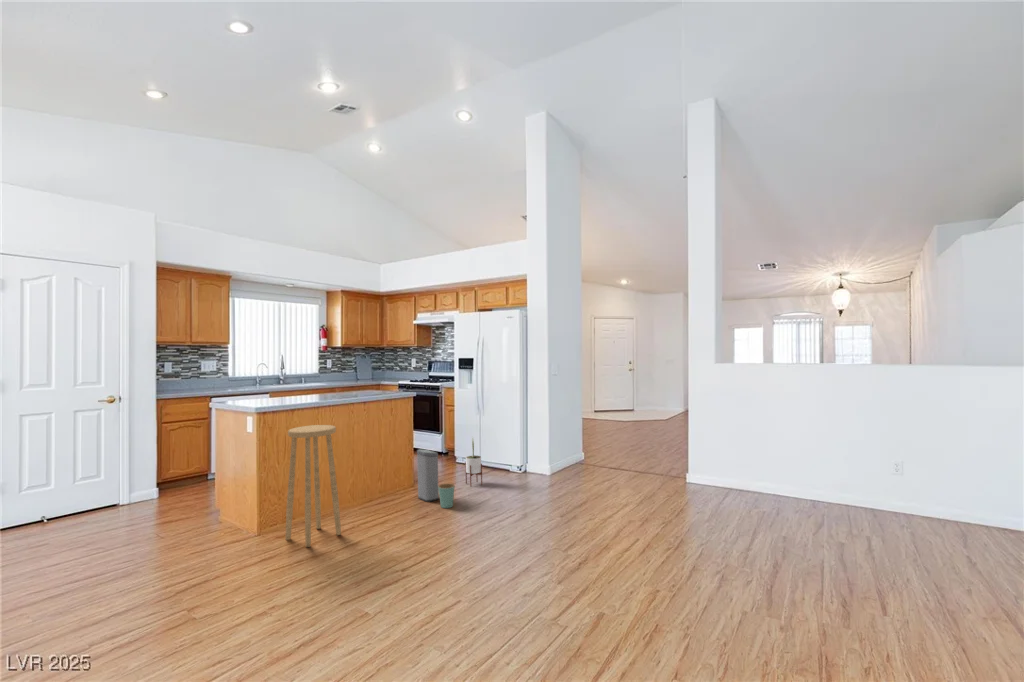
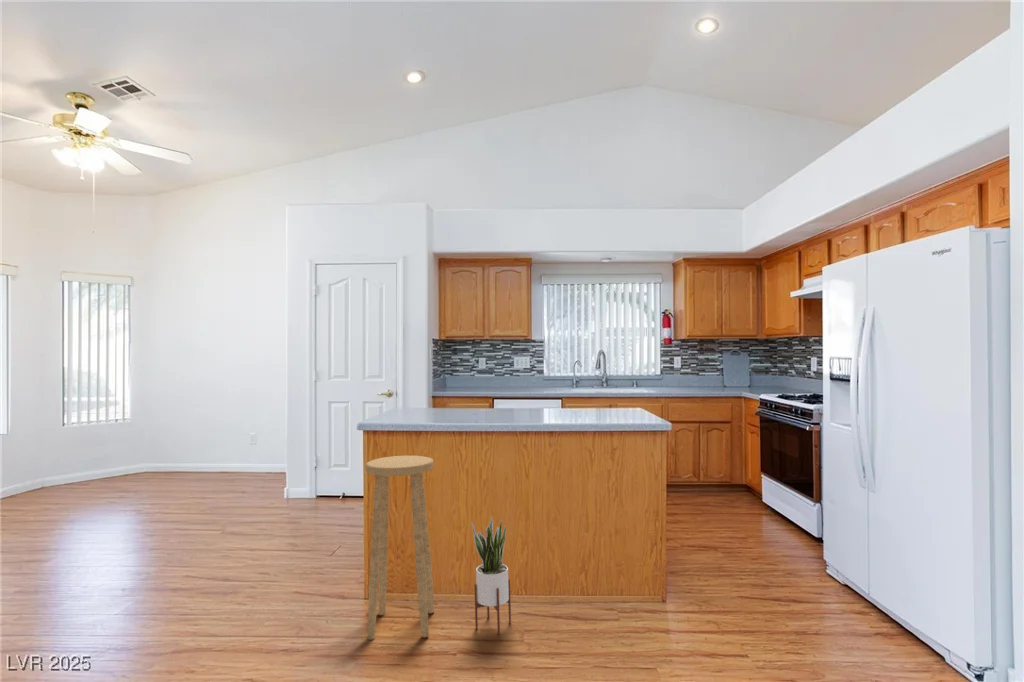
potted plant: present [465,438,482,486] -> present [471,516,511,634]
trash can: present [417,450,455,508] -> none [620,527,653,663]

